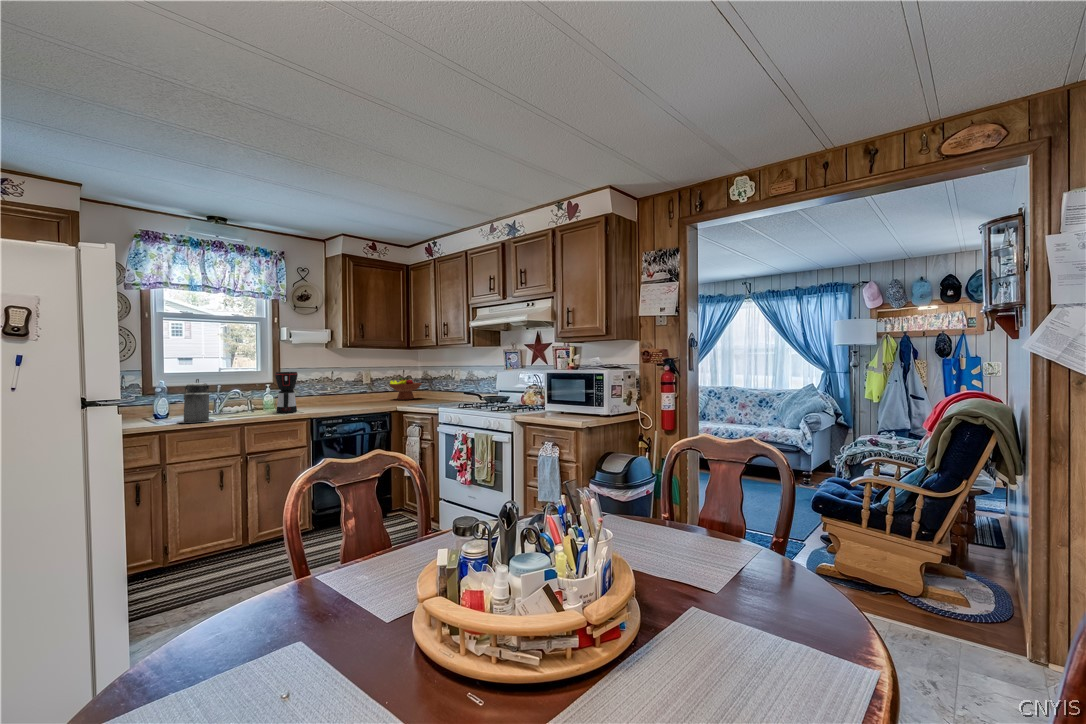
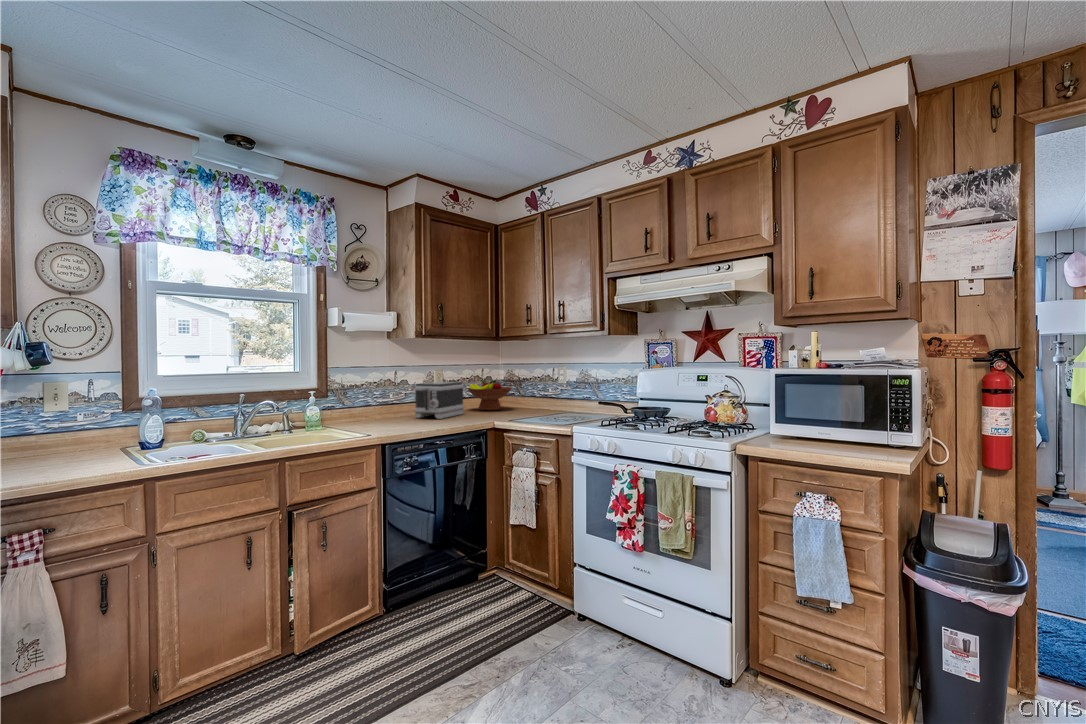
coffee maker: present [275,372,298,413] -> none [327,373,361,437]
canister: present [177,379,214,423] -> none [176,386,237,462]
toaster: none [343,379,383,404] -> present [414,382,464,419]

